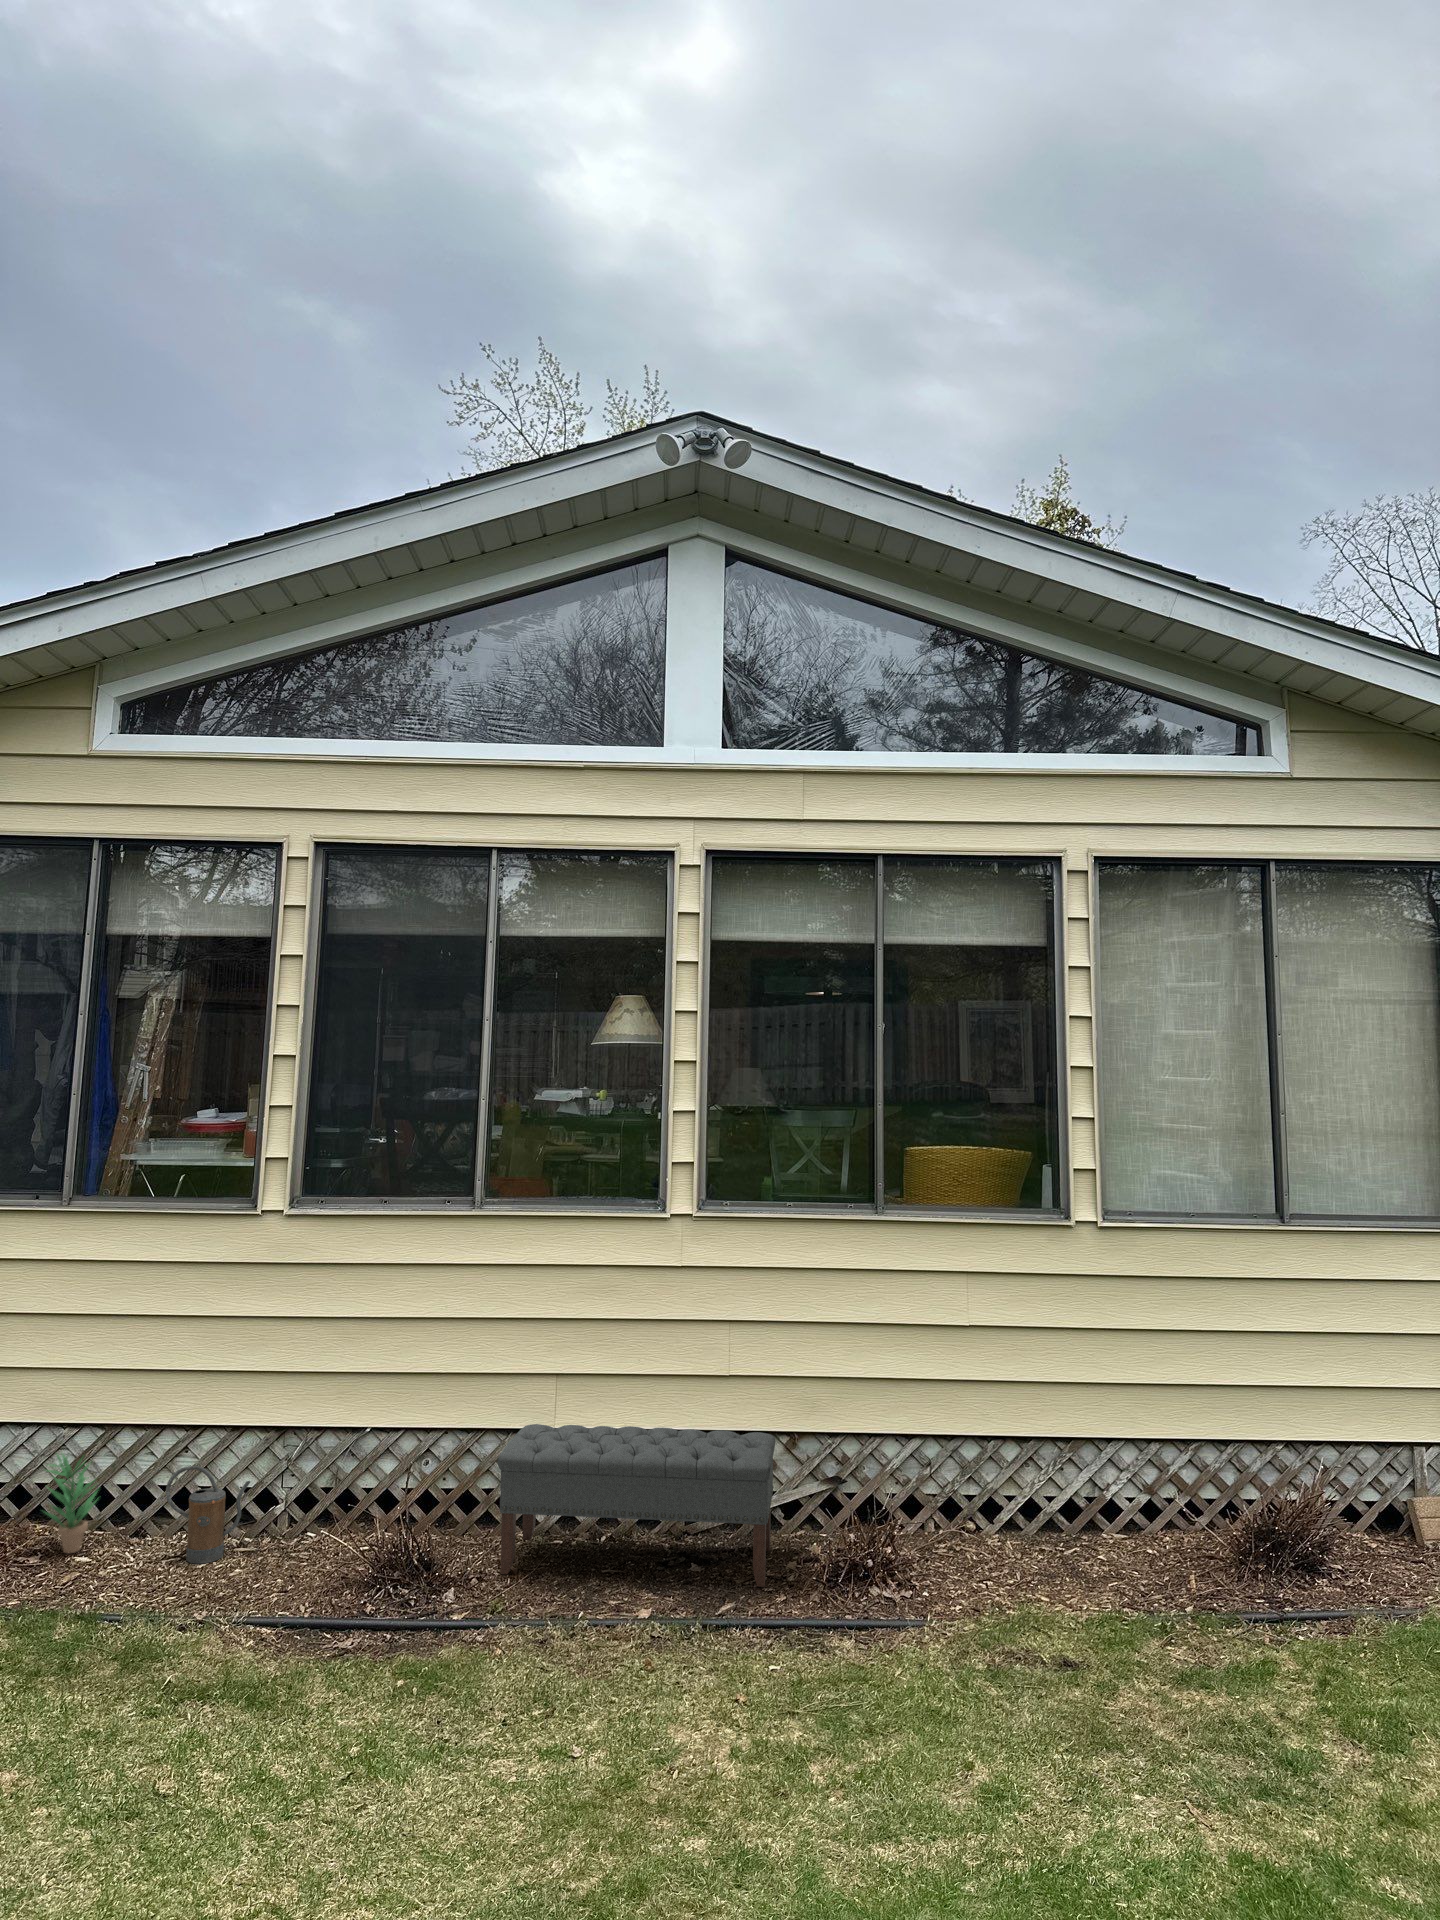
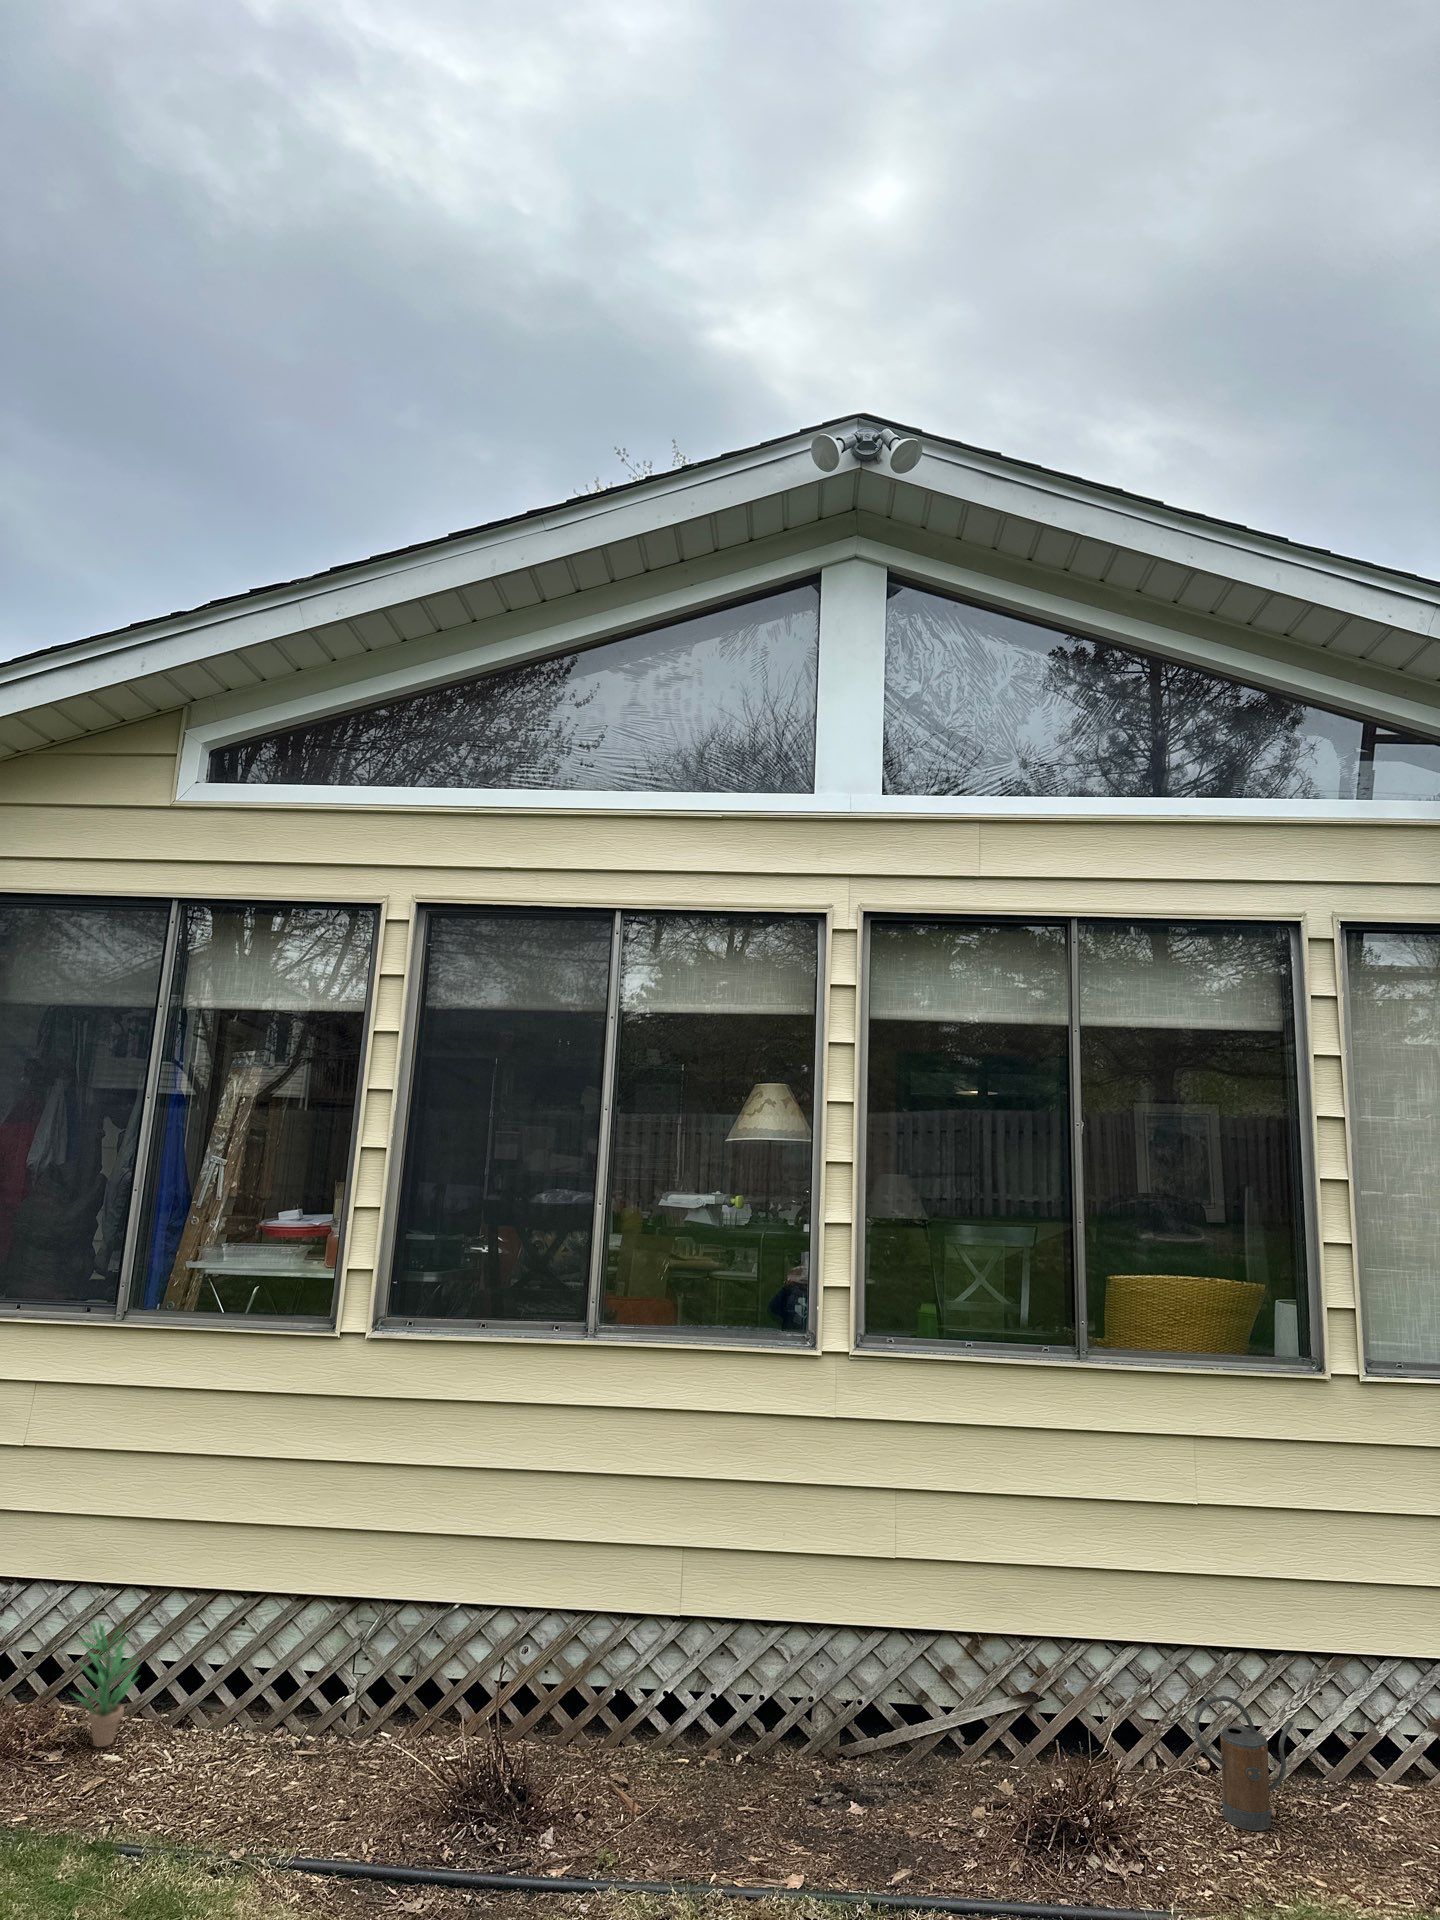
bench: present [498,1424,775,1587] -> none [612,1608,954,1845]
watering can: present [166,1466,250,1563] -> present [1194,1696,1294,1831]

